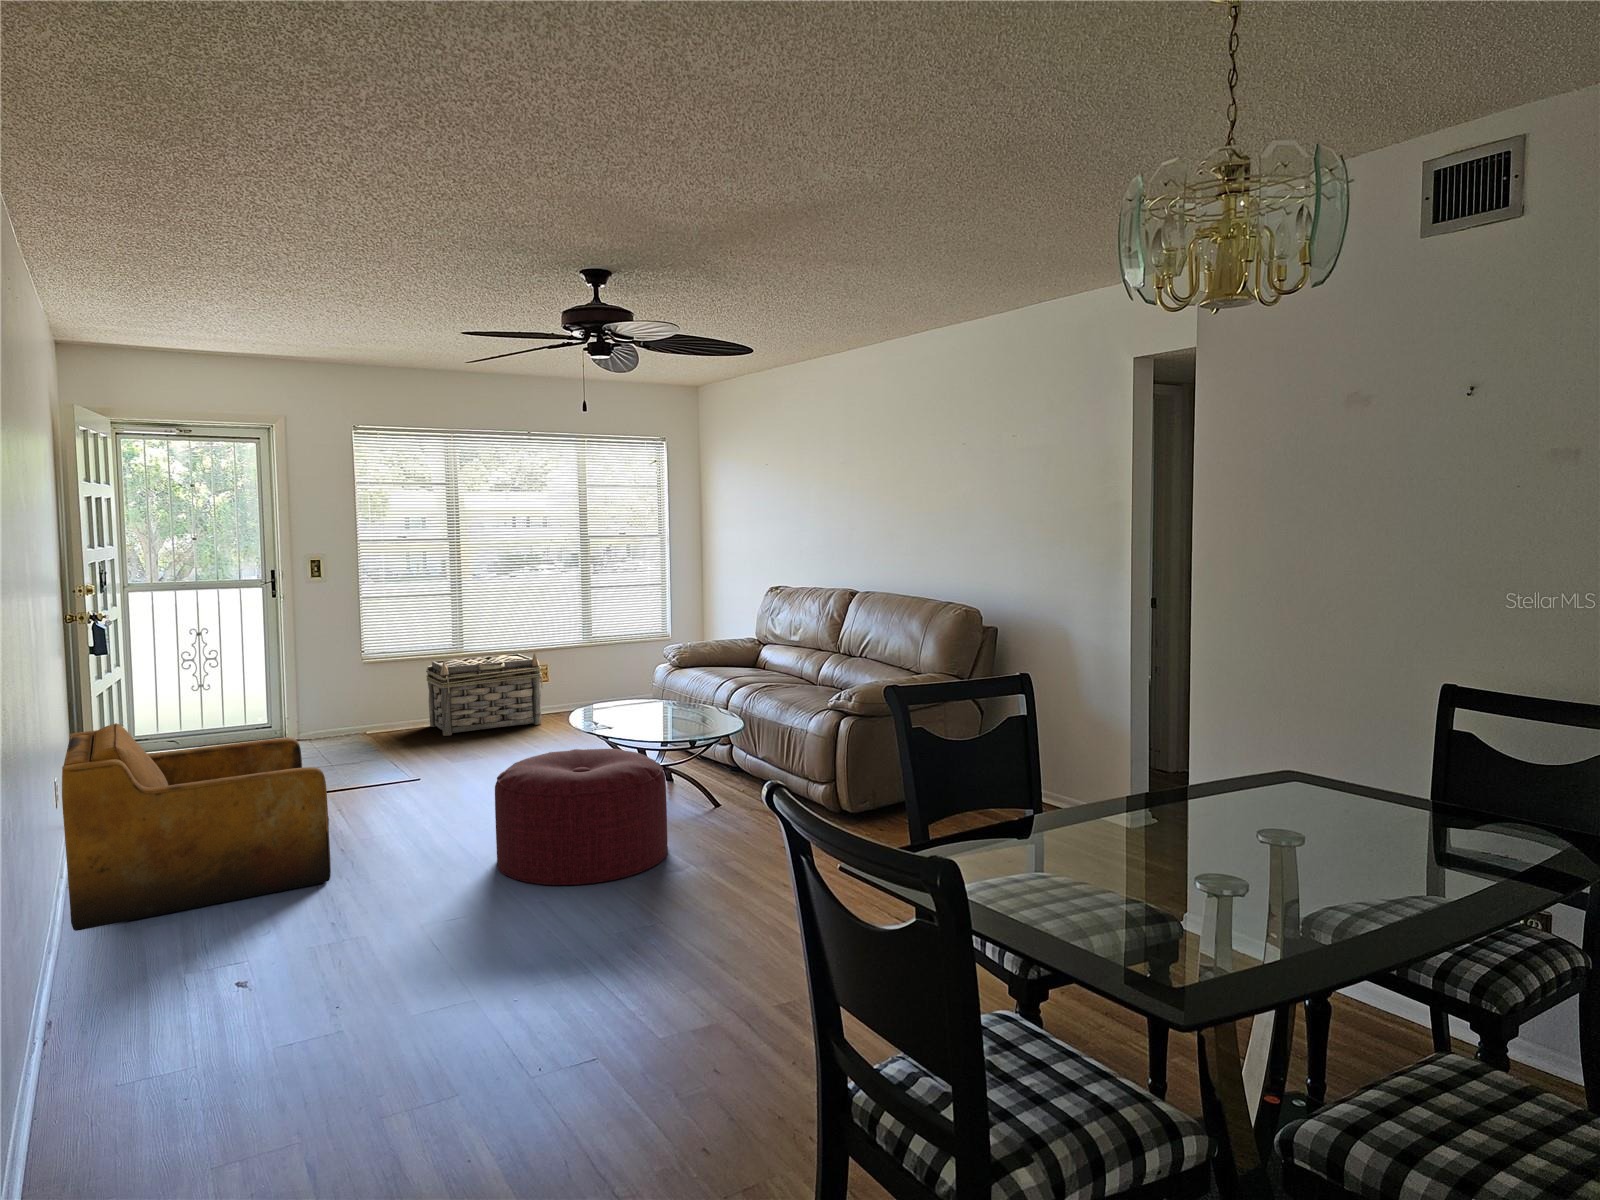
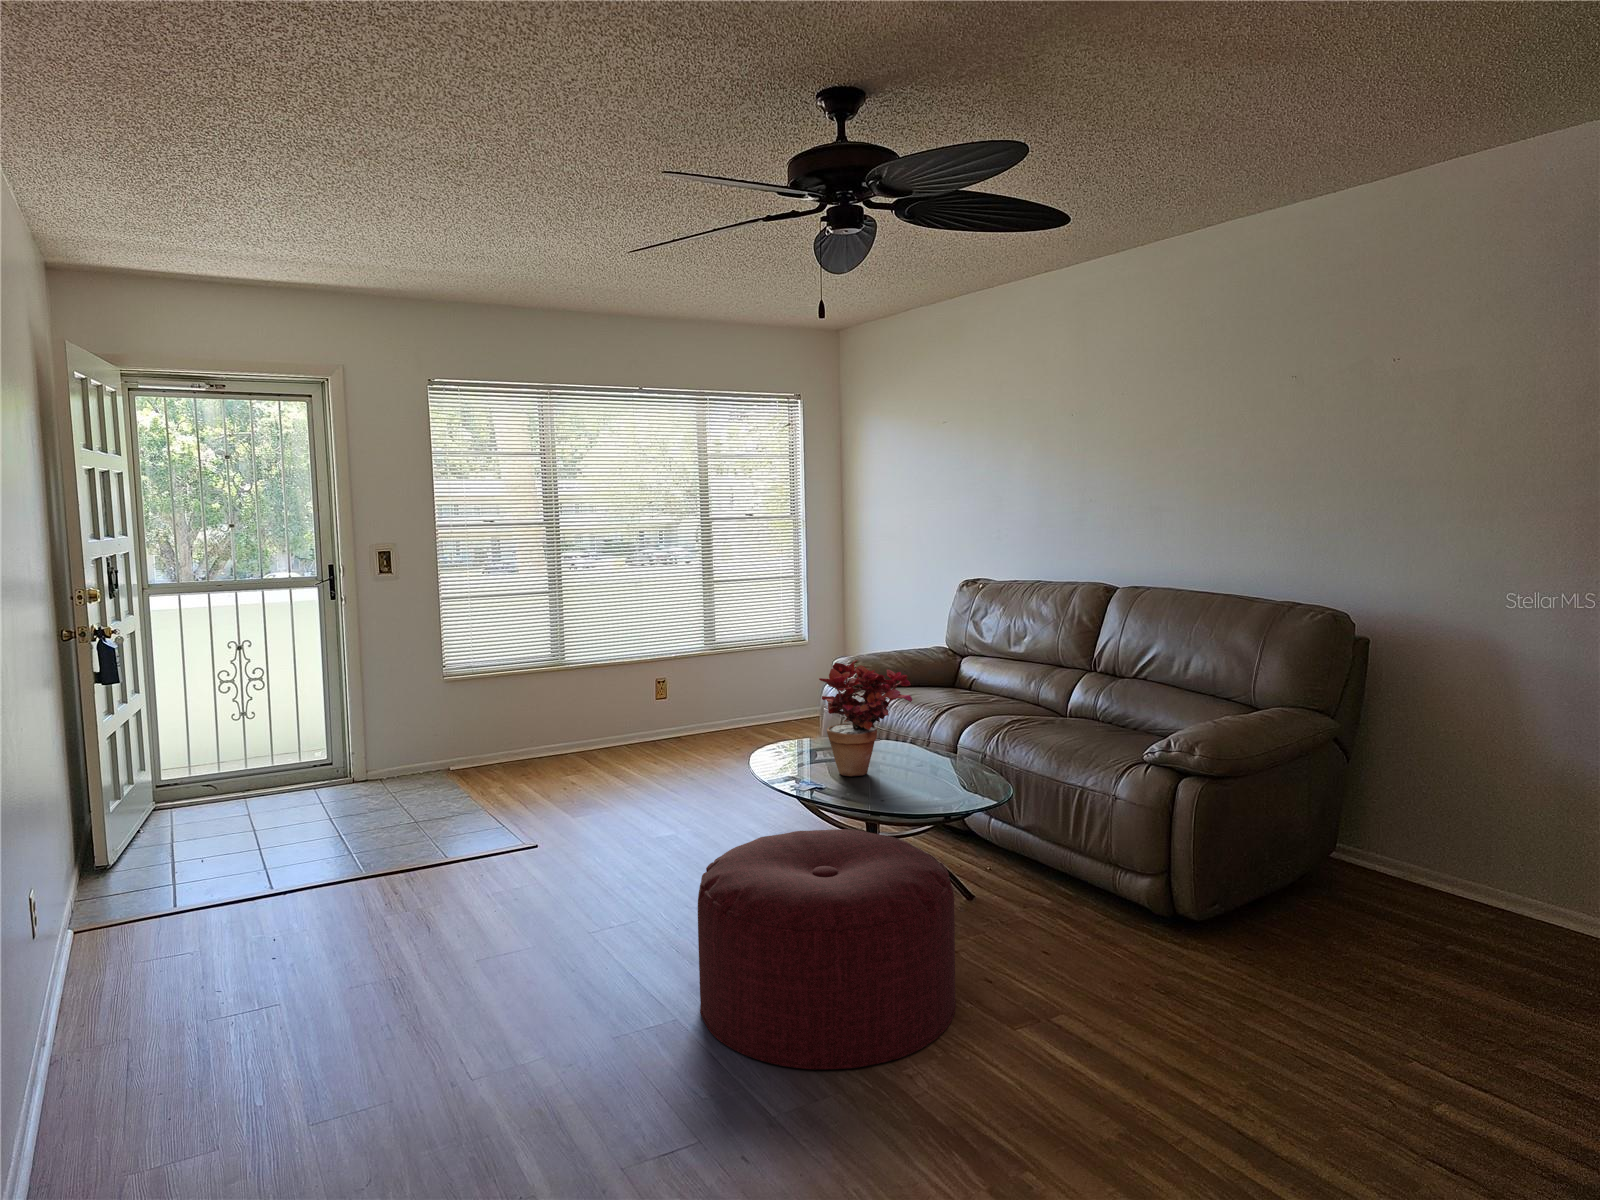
potted plant: none [608,639,679,721] -> present [819,660,912,776]
basket: present [426,652,543,736] -> none [521,665,666,773]
armchair: present [62,723,331,931] -> none [23,808,455,1181]

